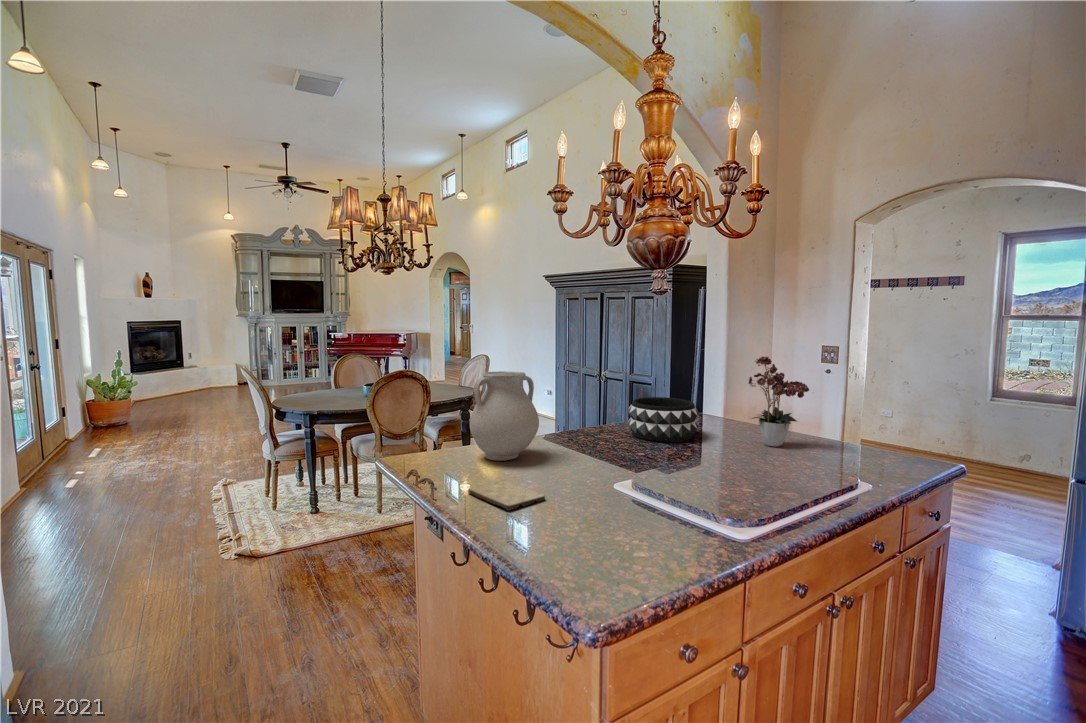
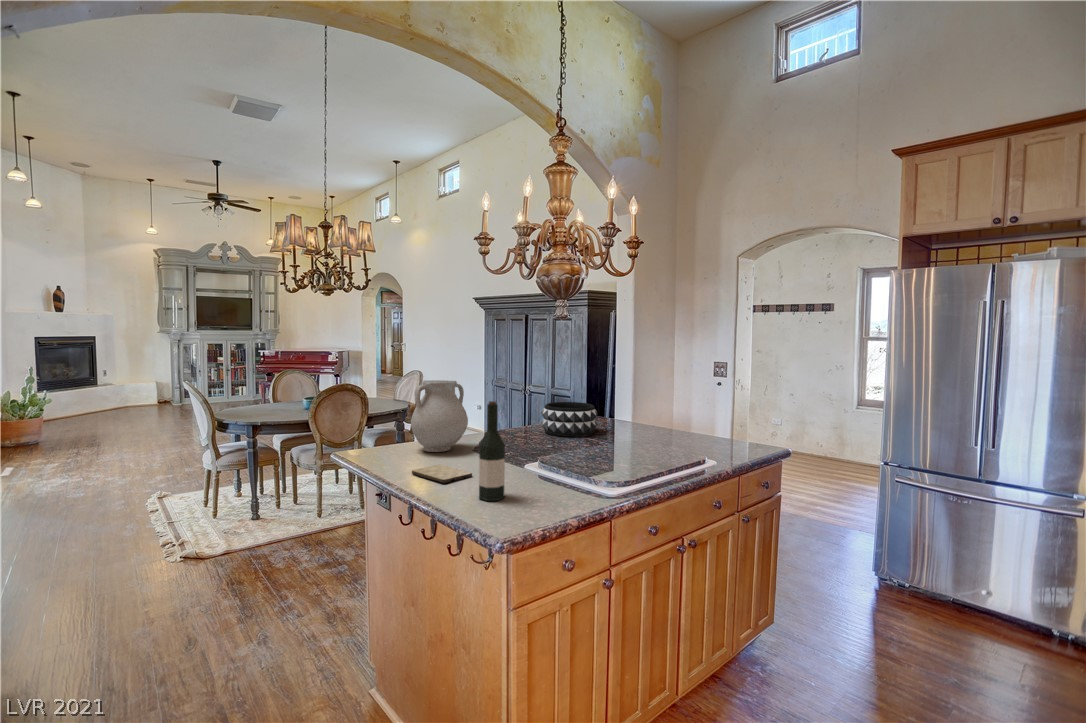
flower arrangement: present [749,356,809,447] -> none [632,364,683,438]
wine bottle: none [555,406,591,544] -> present [479,401,505,501]

